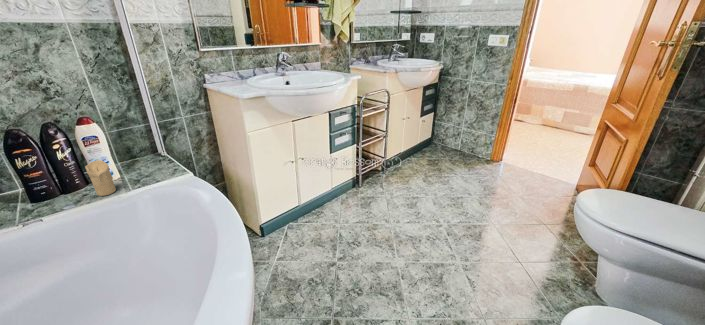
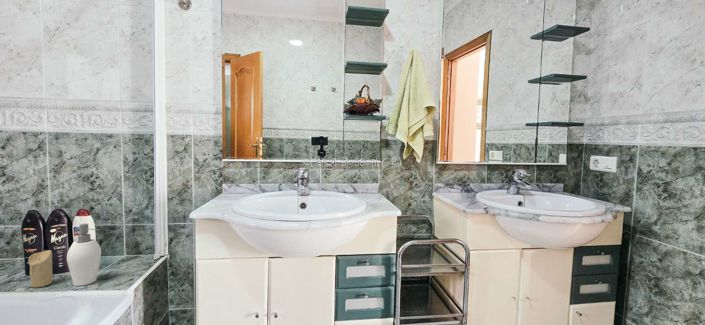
soap dispenser: none [126,125,158,183] -> present [67,224,101,286]

